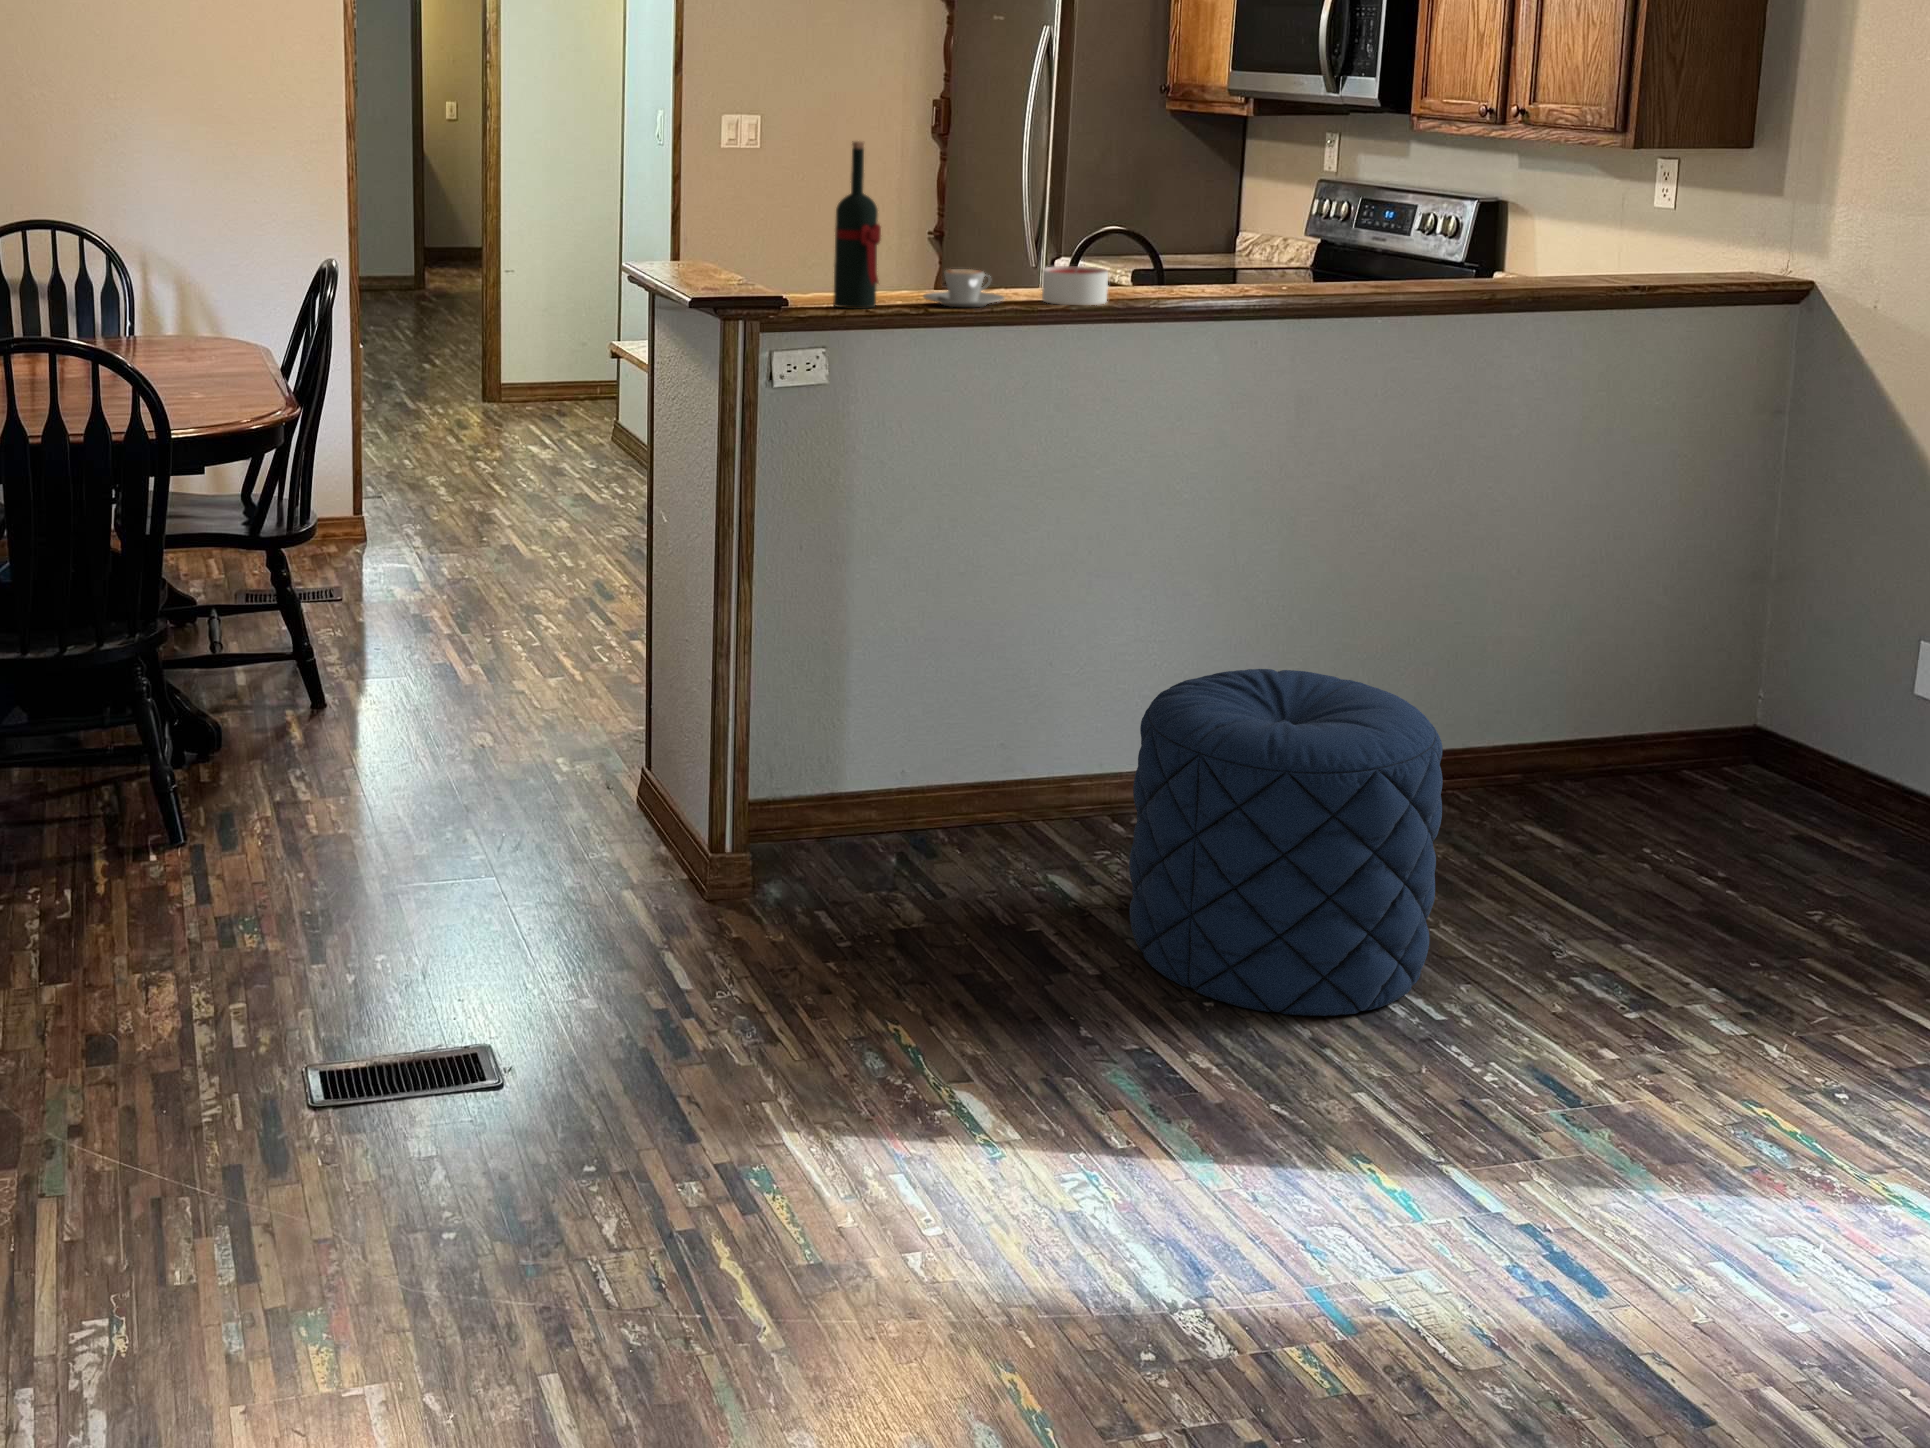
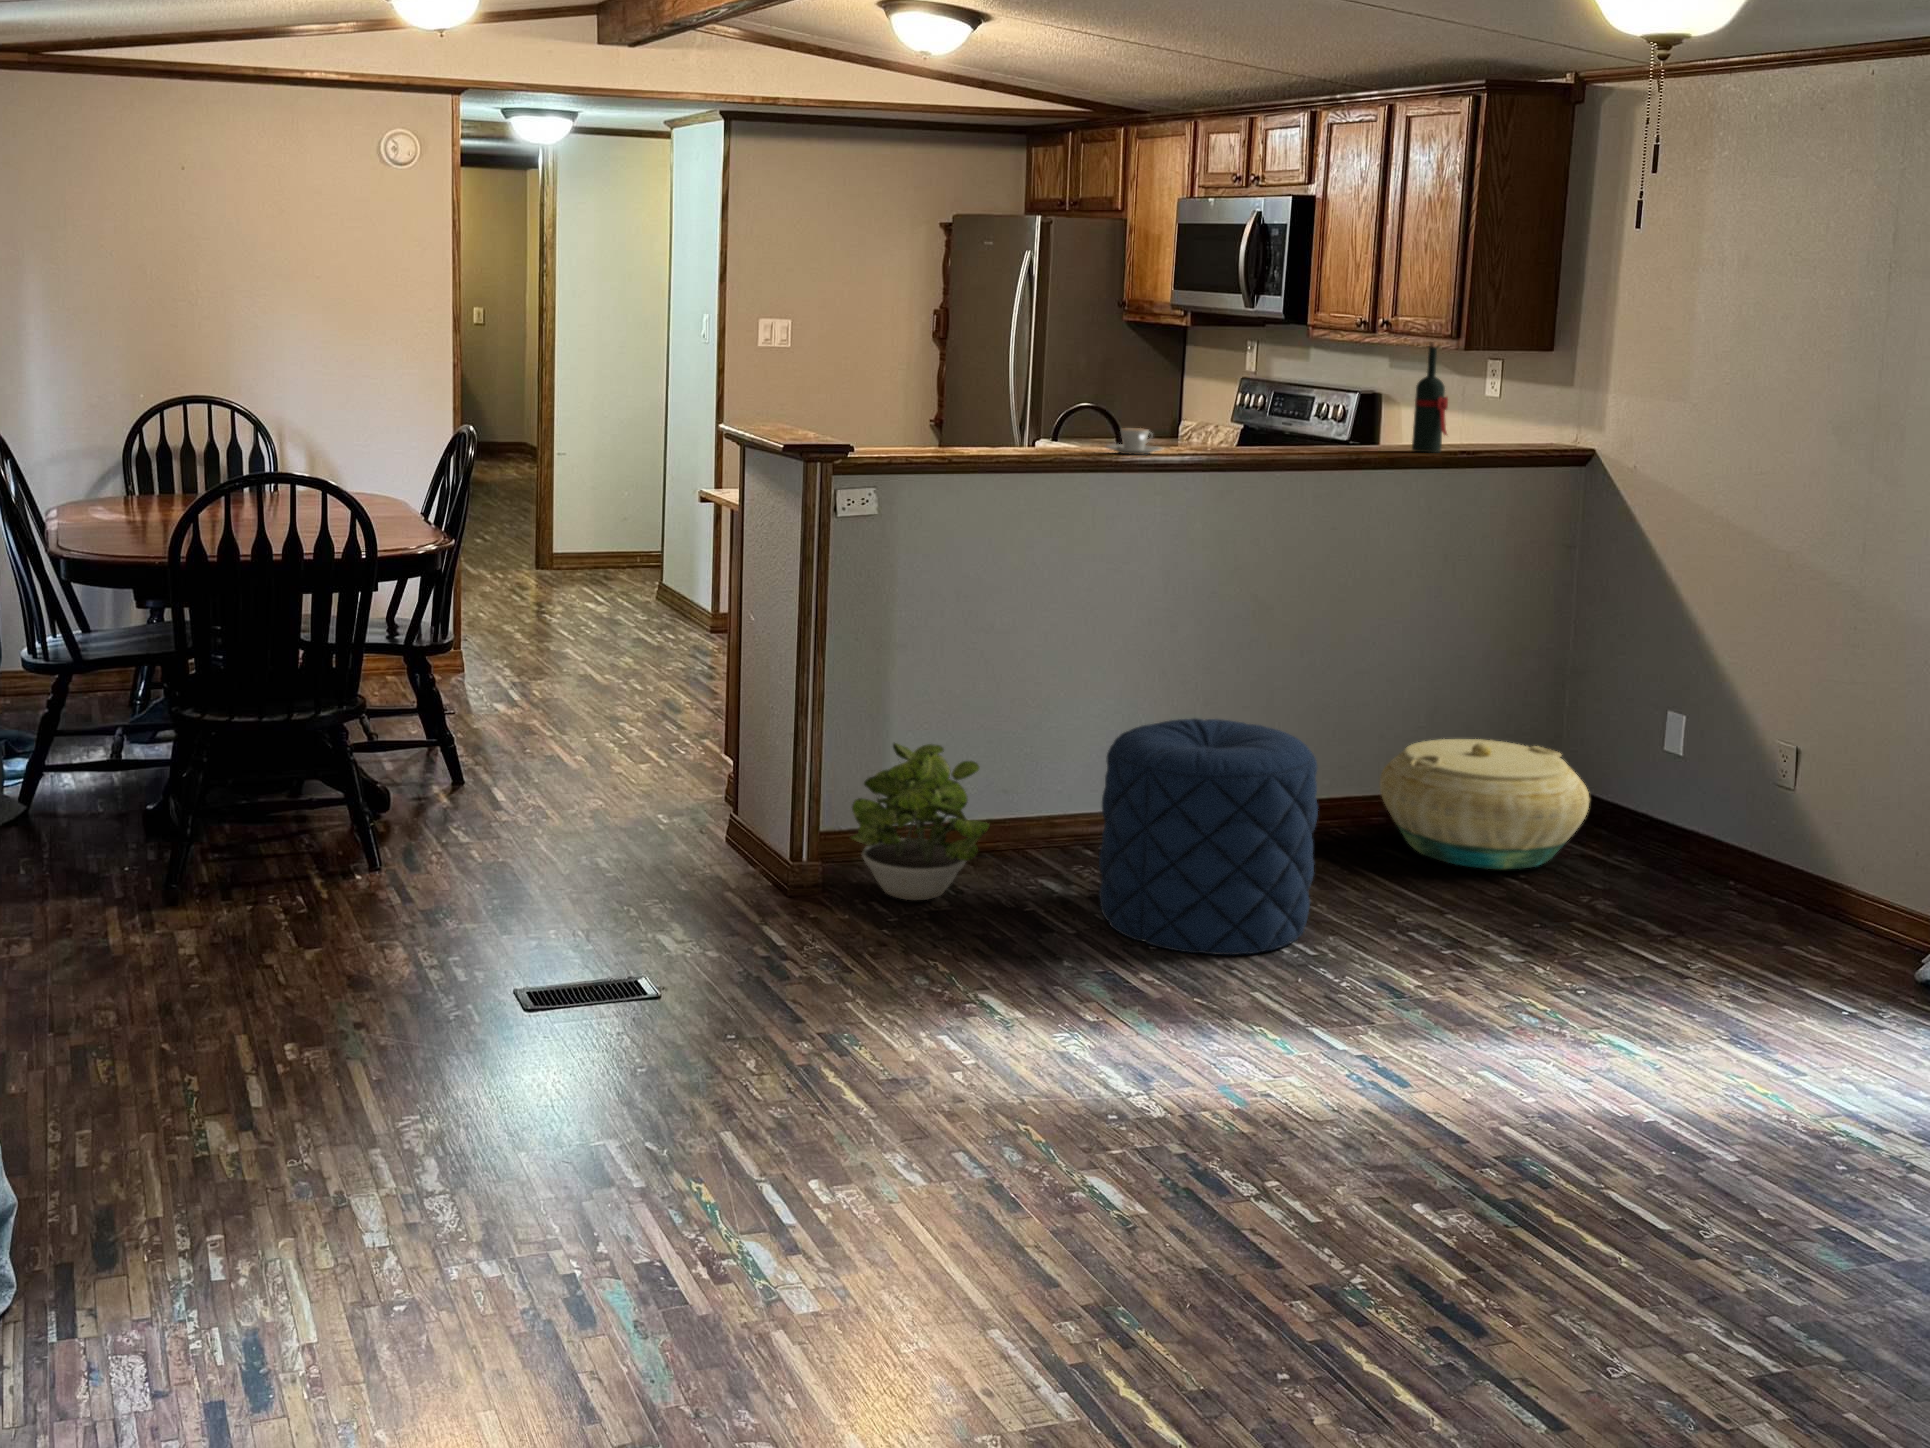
wine bottle: present [833,141,881,309] -> present [1412,342,1448,453]
candle: present [1042,266,1108,305] -> none [1033,428,1082,456]
coffee cup: present [923,269,1004,307] -> present [1106,428,1162,455]
basket: none [1514,673,1815,863] -> present [1380,739,1589,869]
potted plant: none [789,690,980,909] -> present [851,743,990,901]

